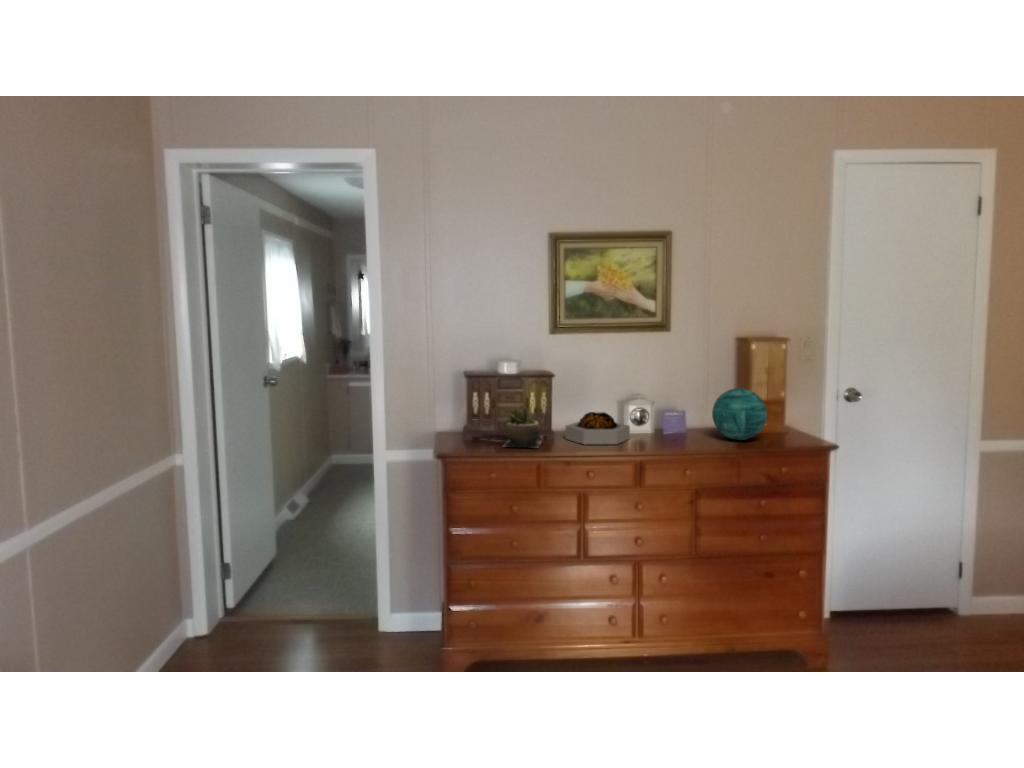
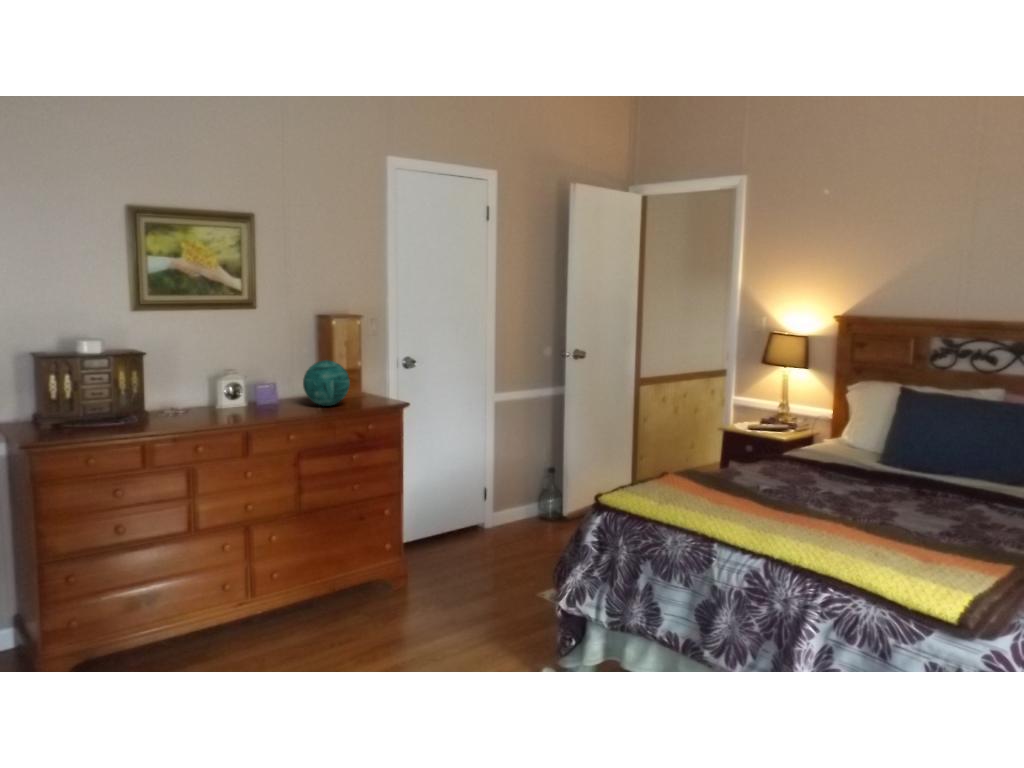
succulent plant: present [503,407,541,448] -> none [98,386,142,431]
decorative bowl: present [566,412,630,444] -> none [163,387,229,421]

